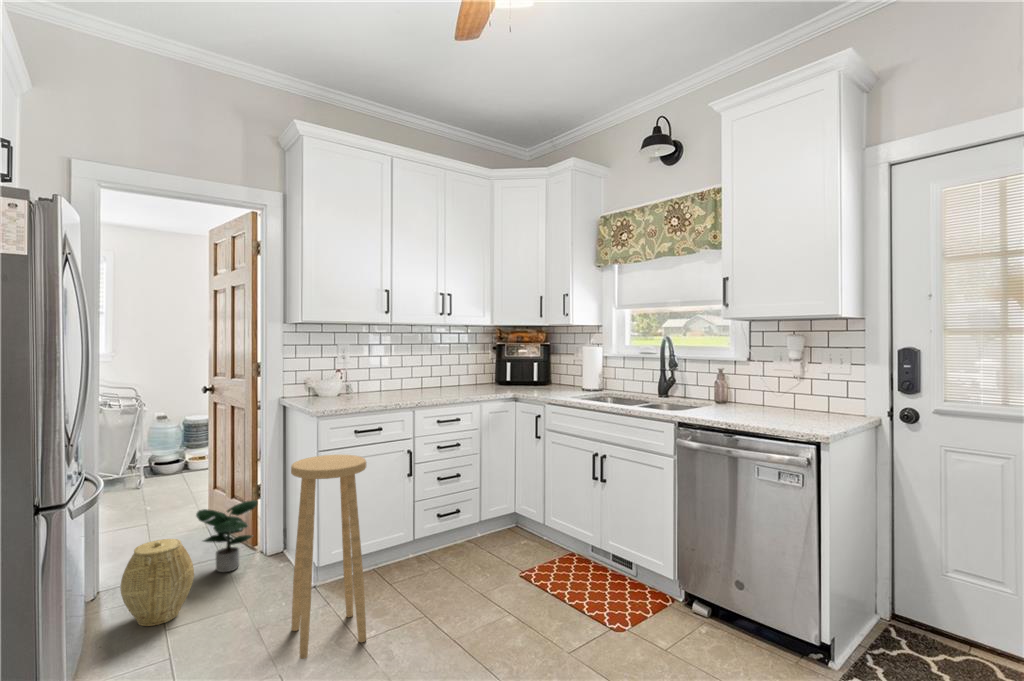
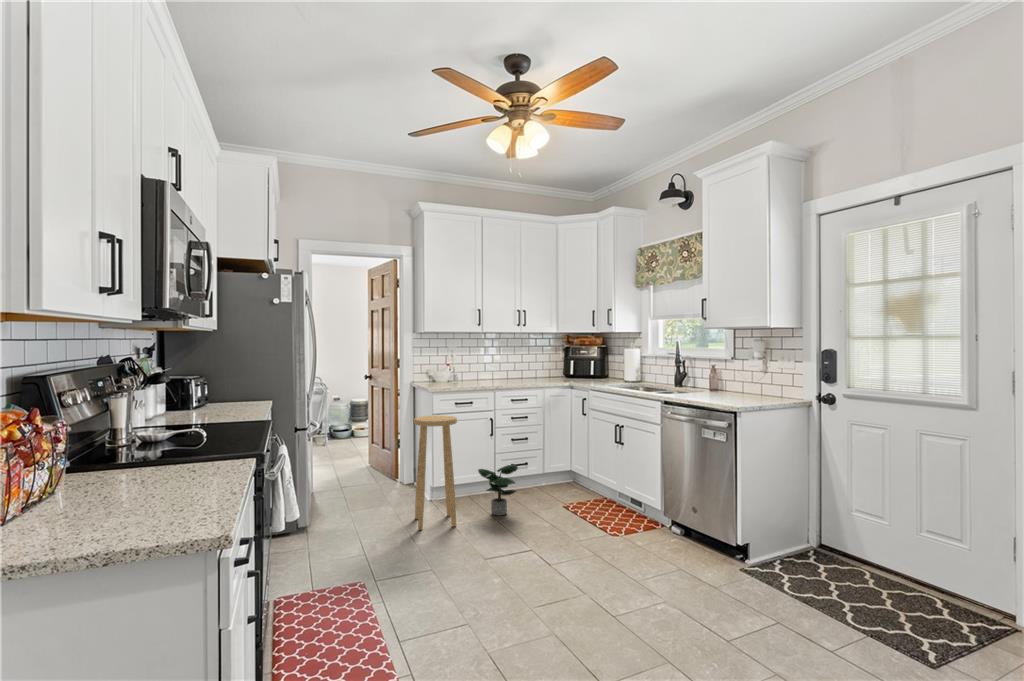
potted plant: present [196,500,258,572] -> present [478,465,518,515]
woven basket: present [121,539,194,626] -> none [324,463,362,511]

